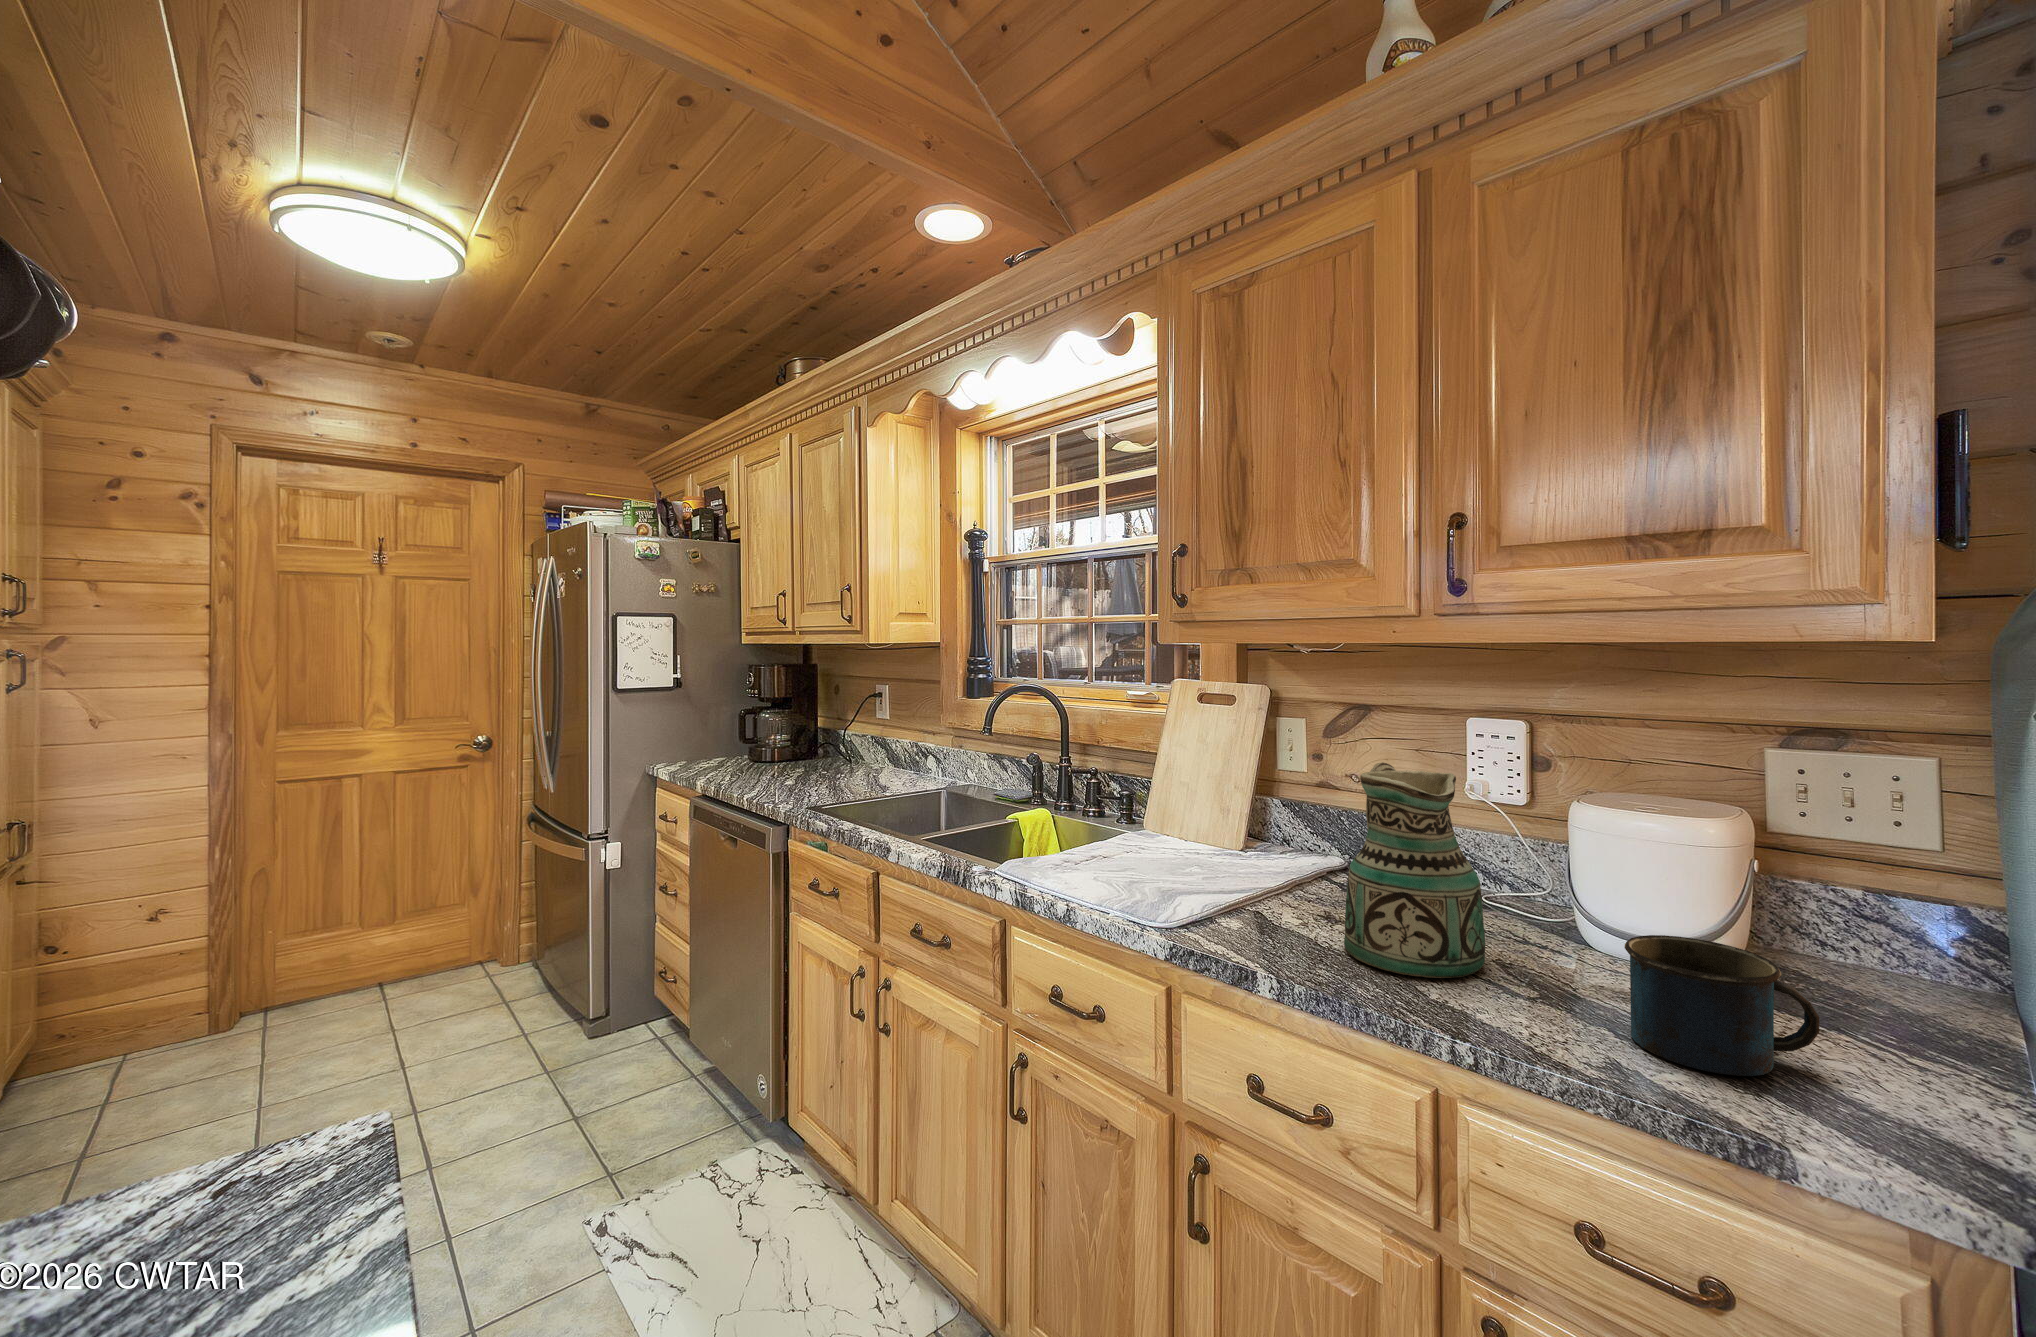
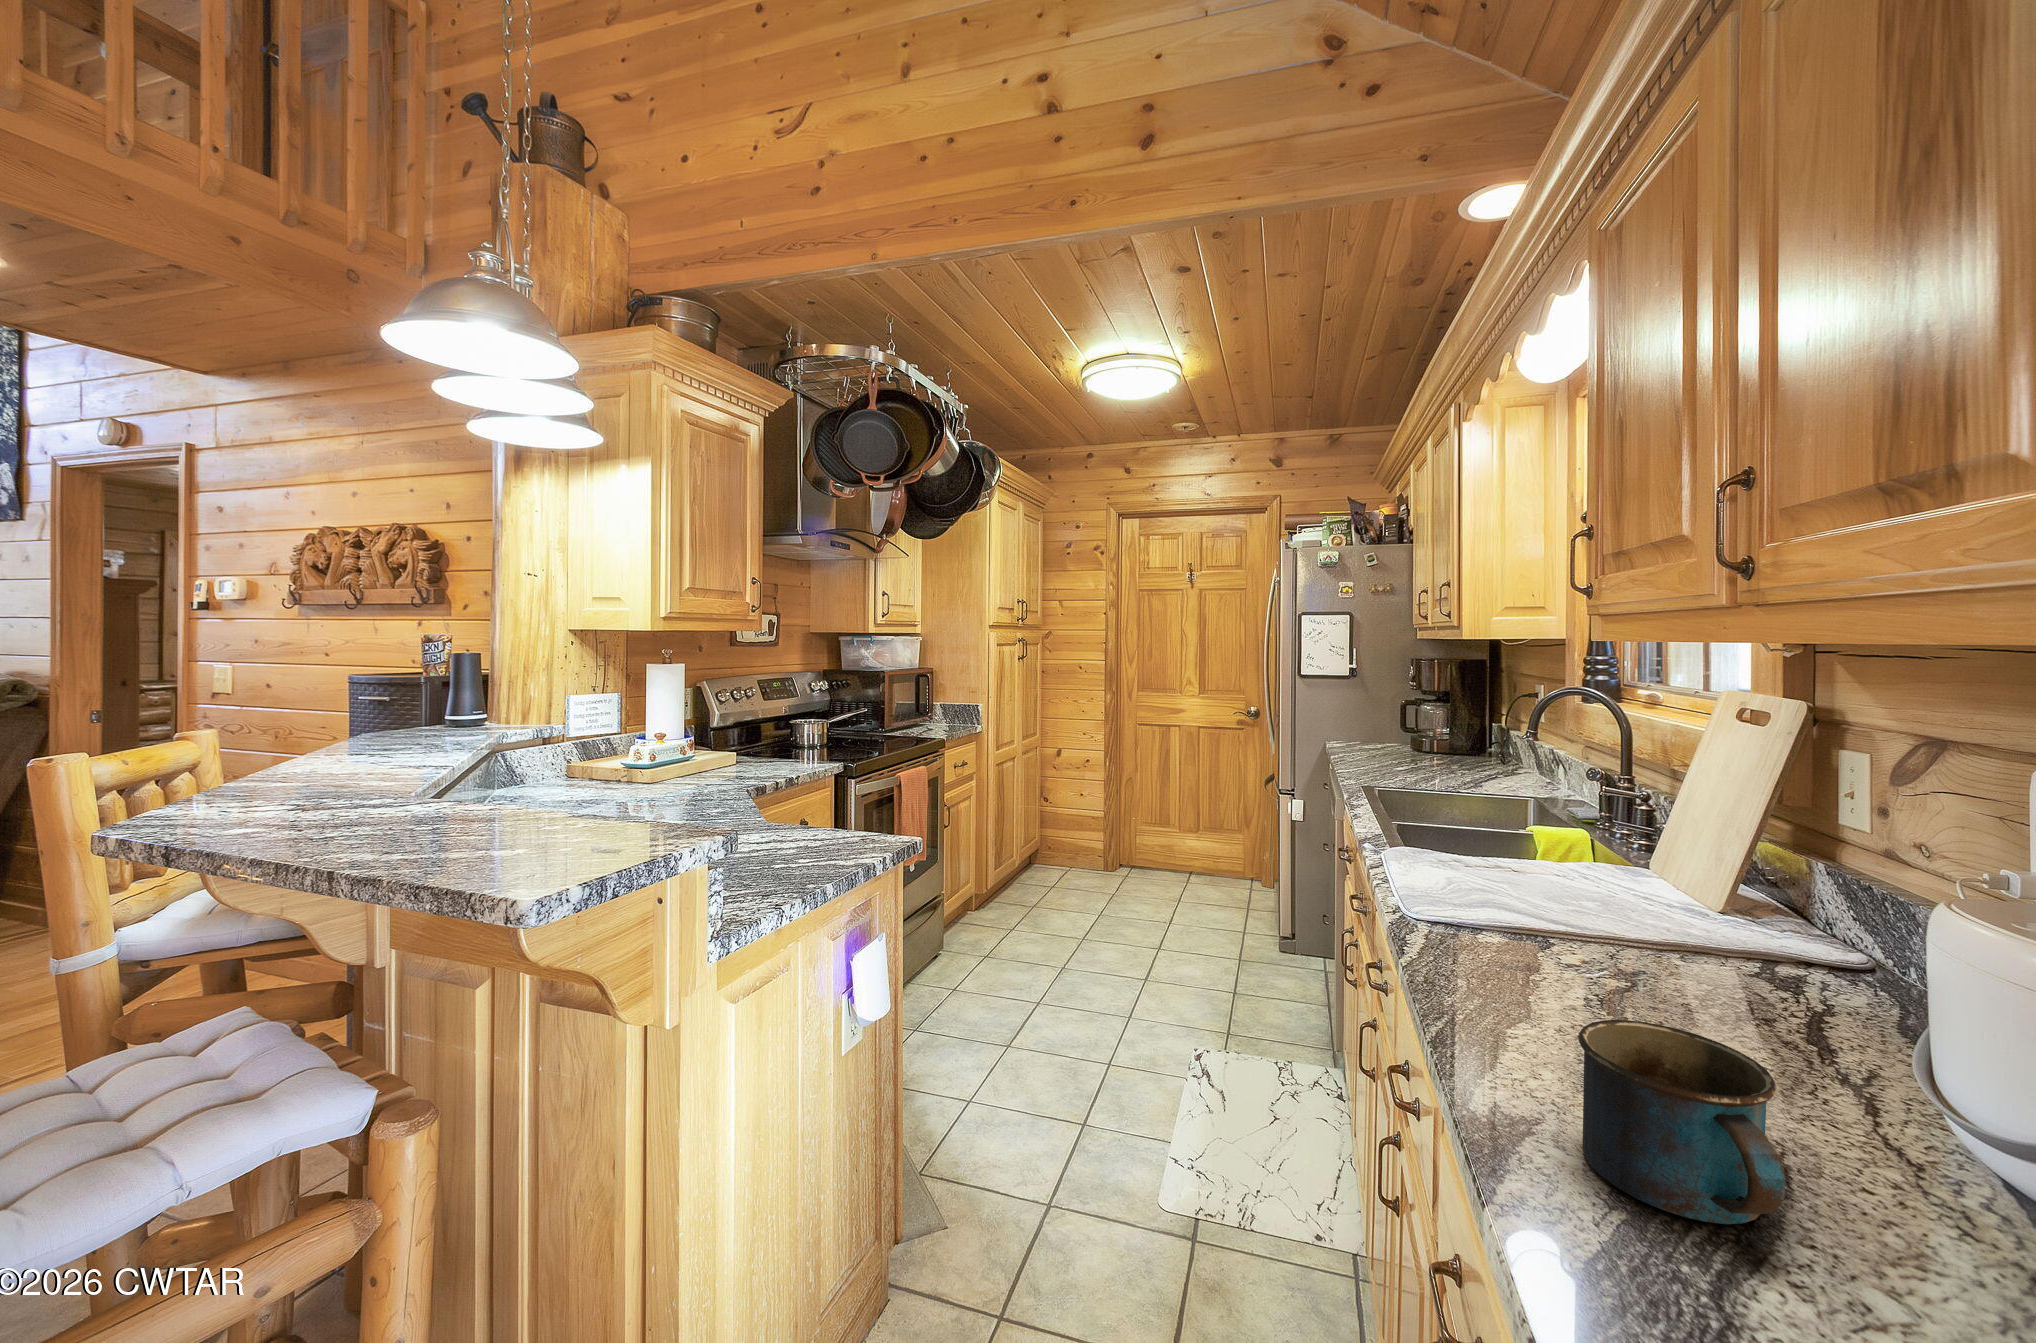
ceramic pitcher: present [1344,762,1485,978] -> none [1507,792,1690,1048]

